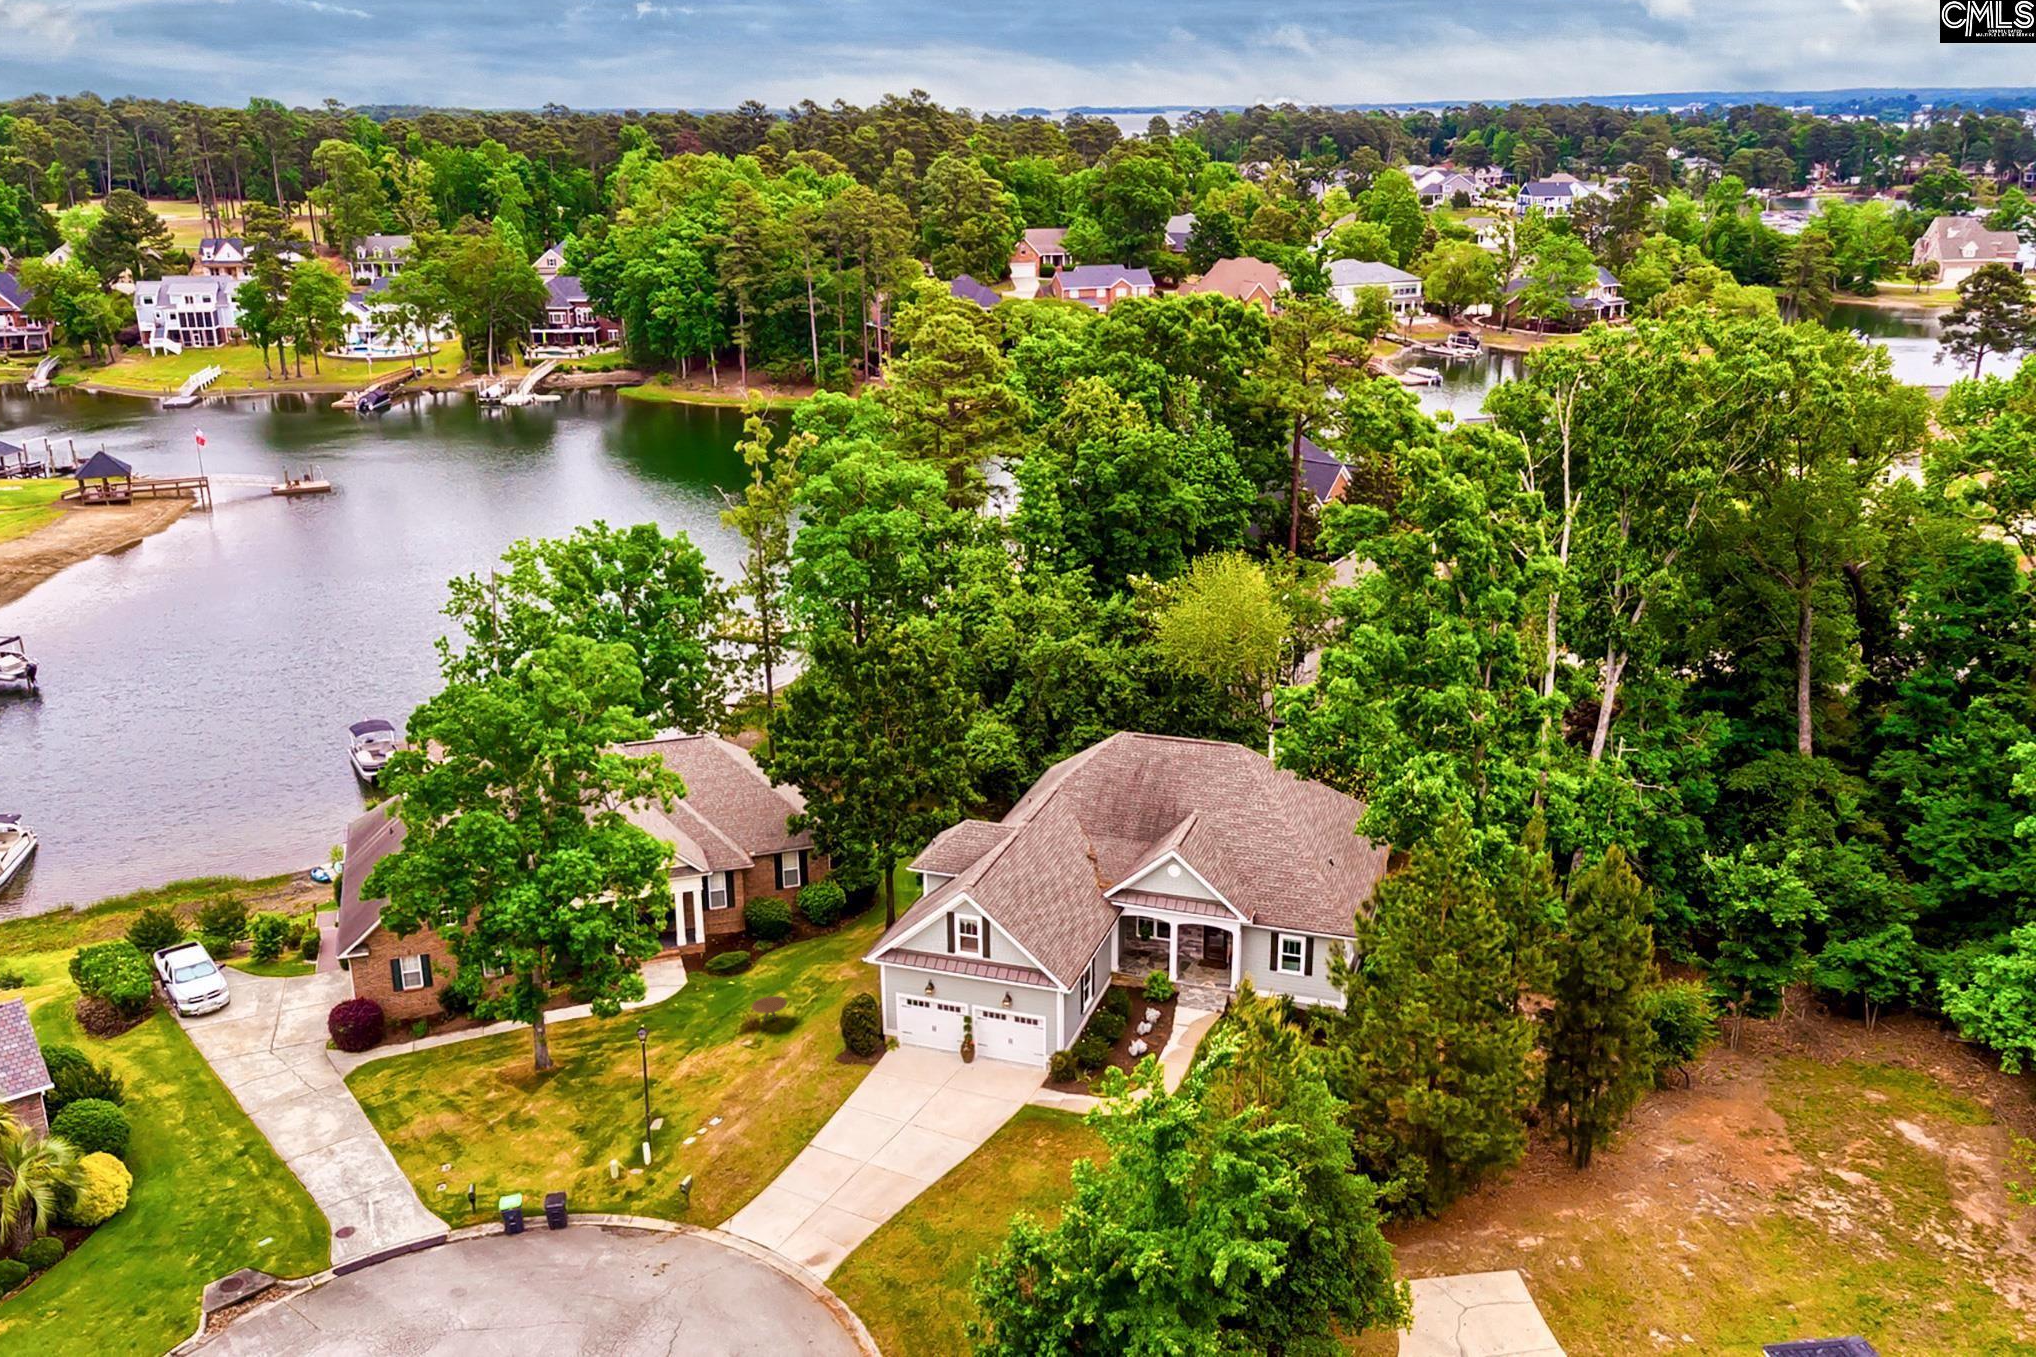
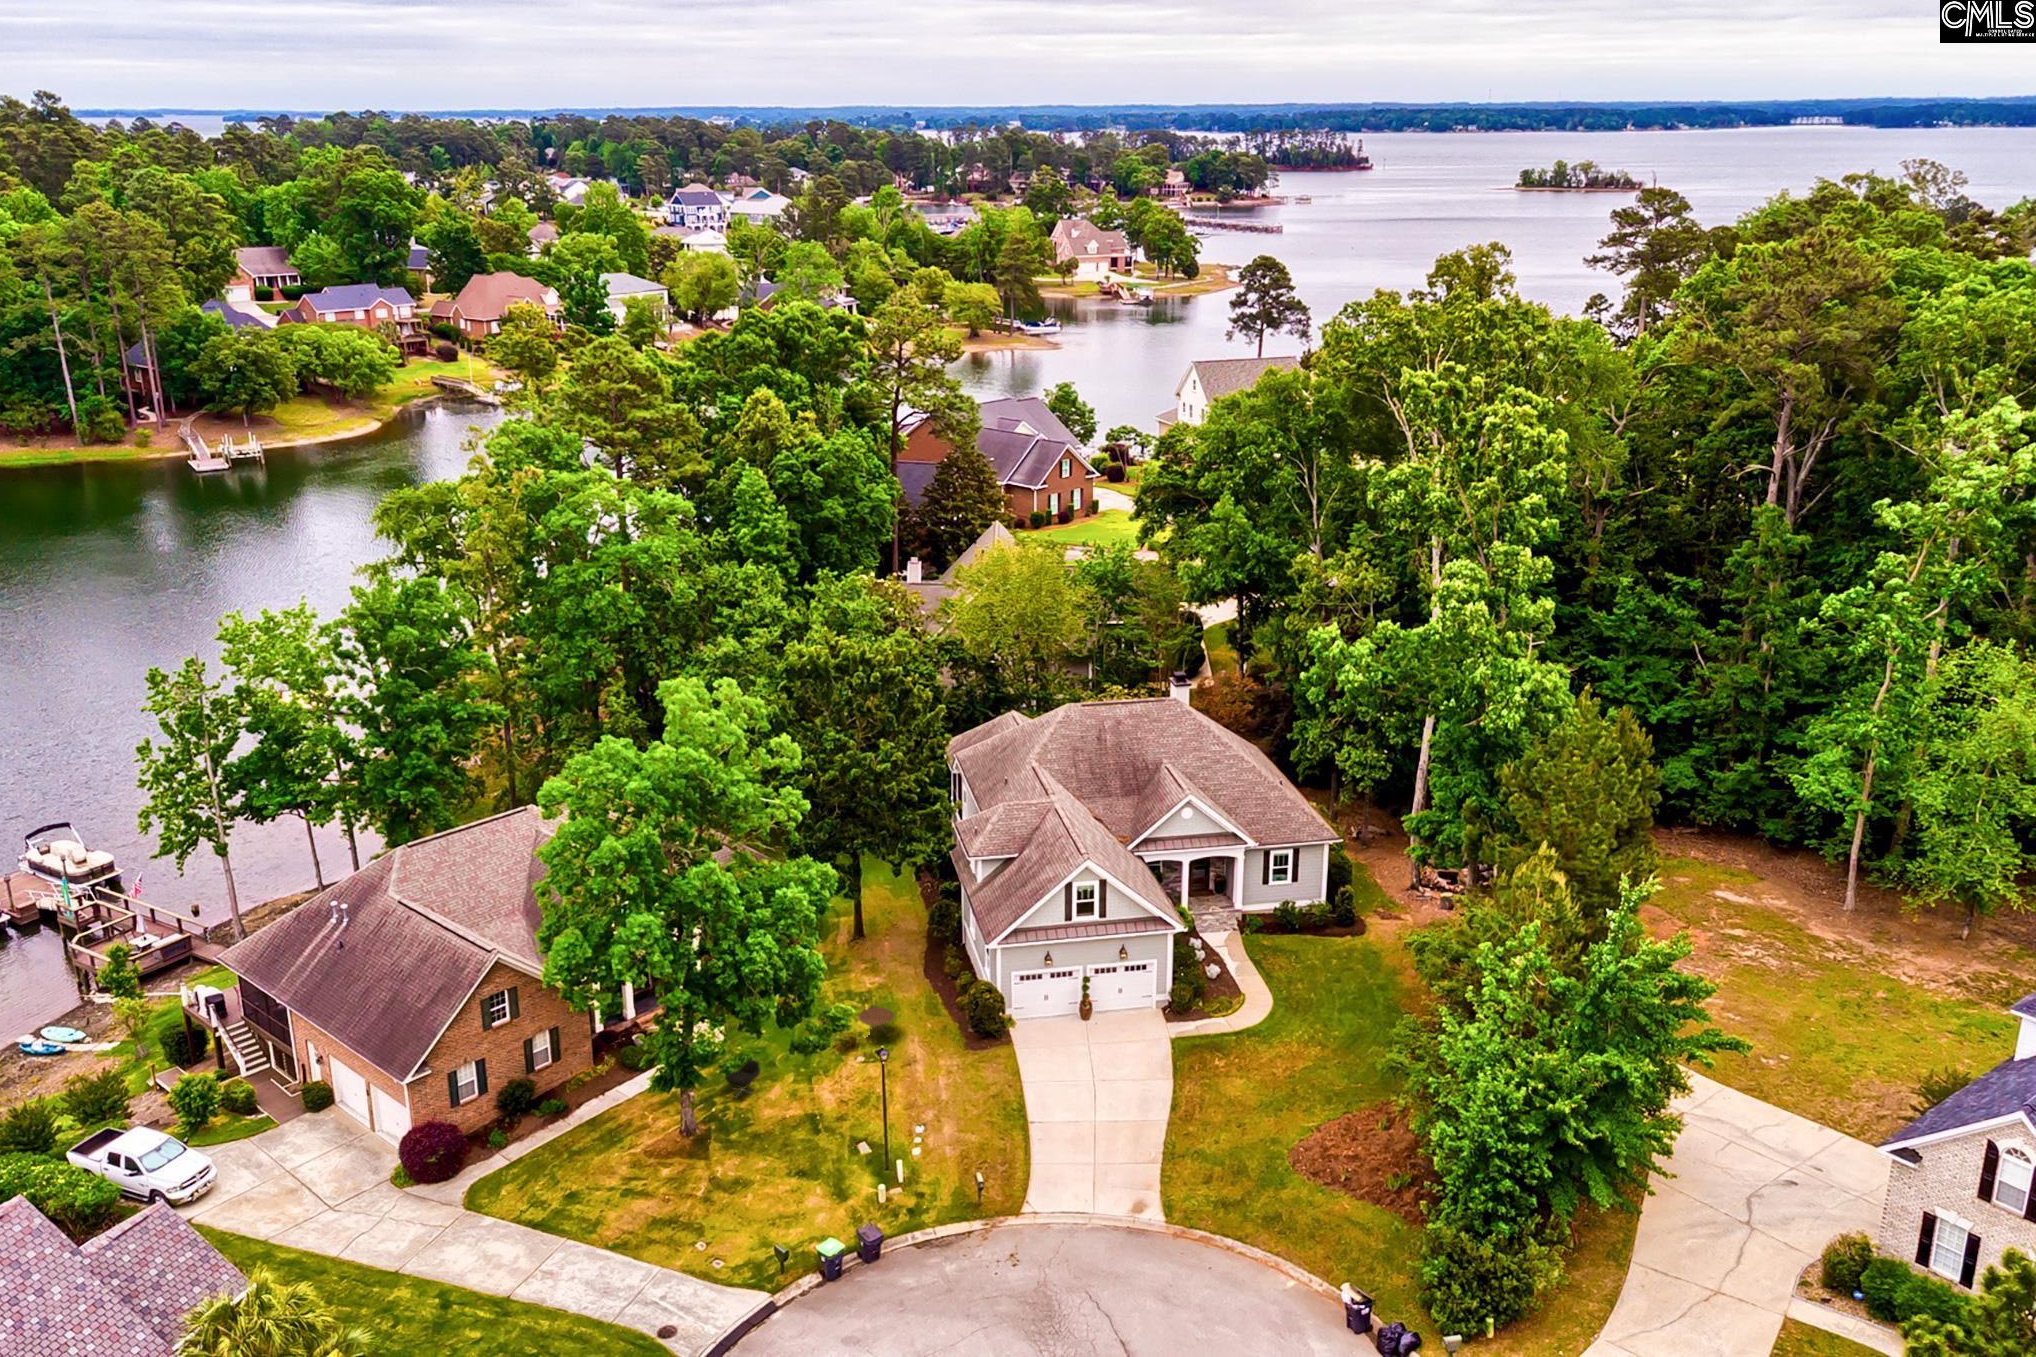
lounge chair: none [606,1011,637,1045] -> present [725,1059,760,1091]

